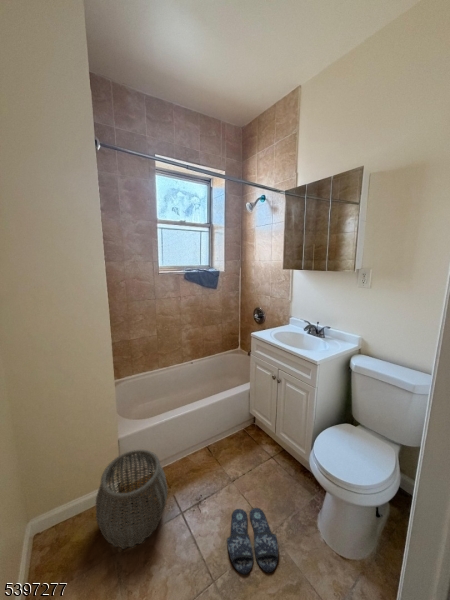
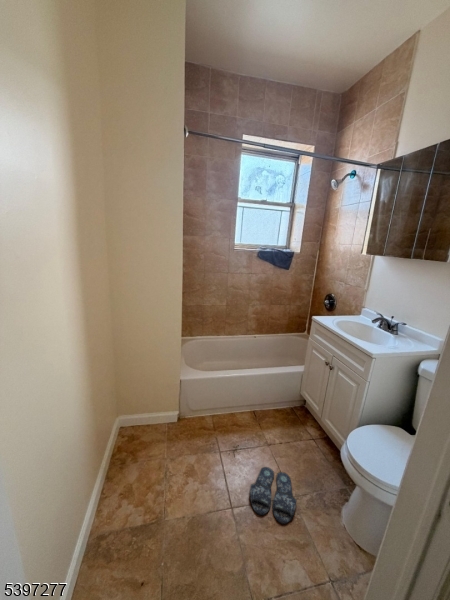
woven basket: present [96,450,168,549] -> none [157,391,211,460]

